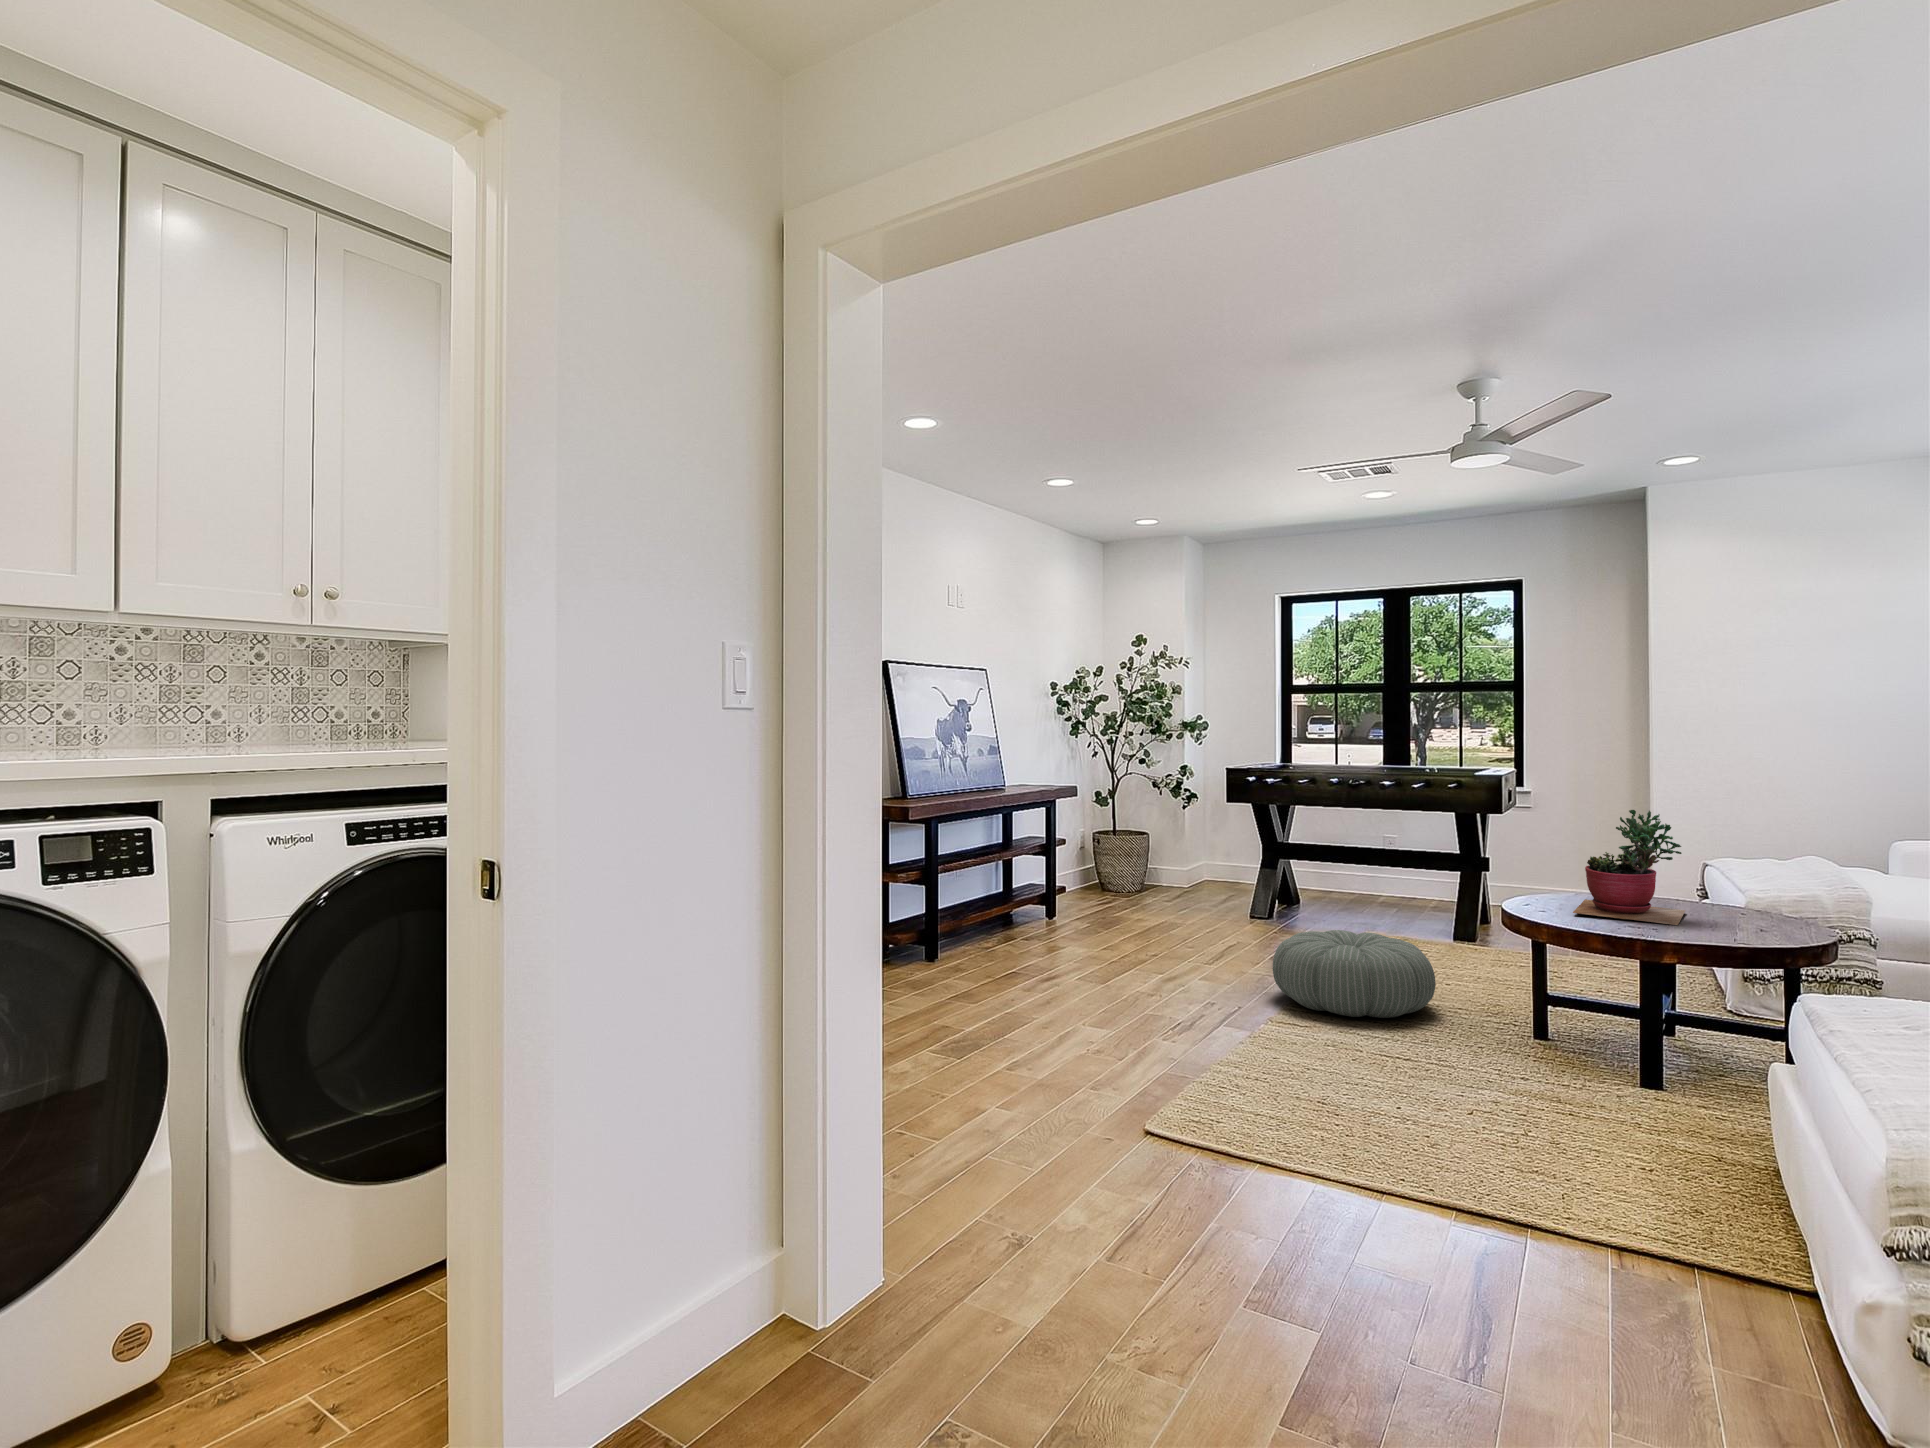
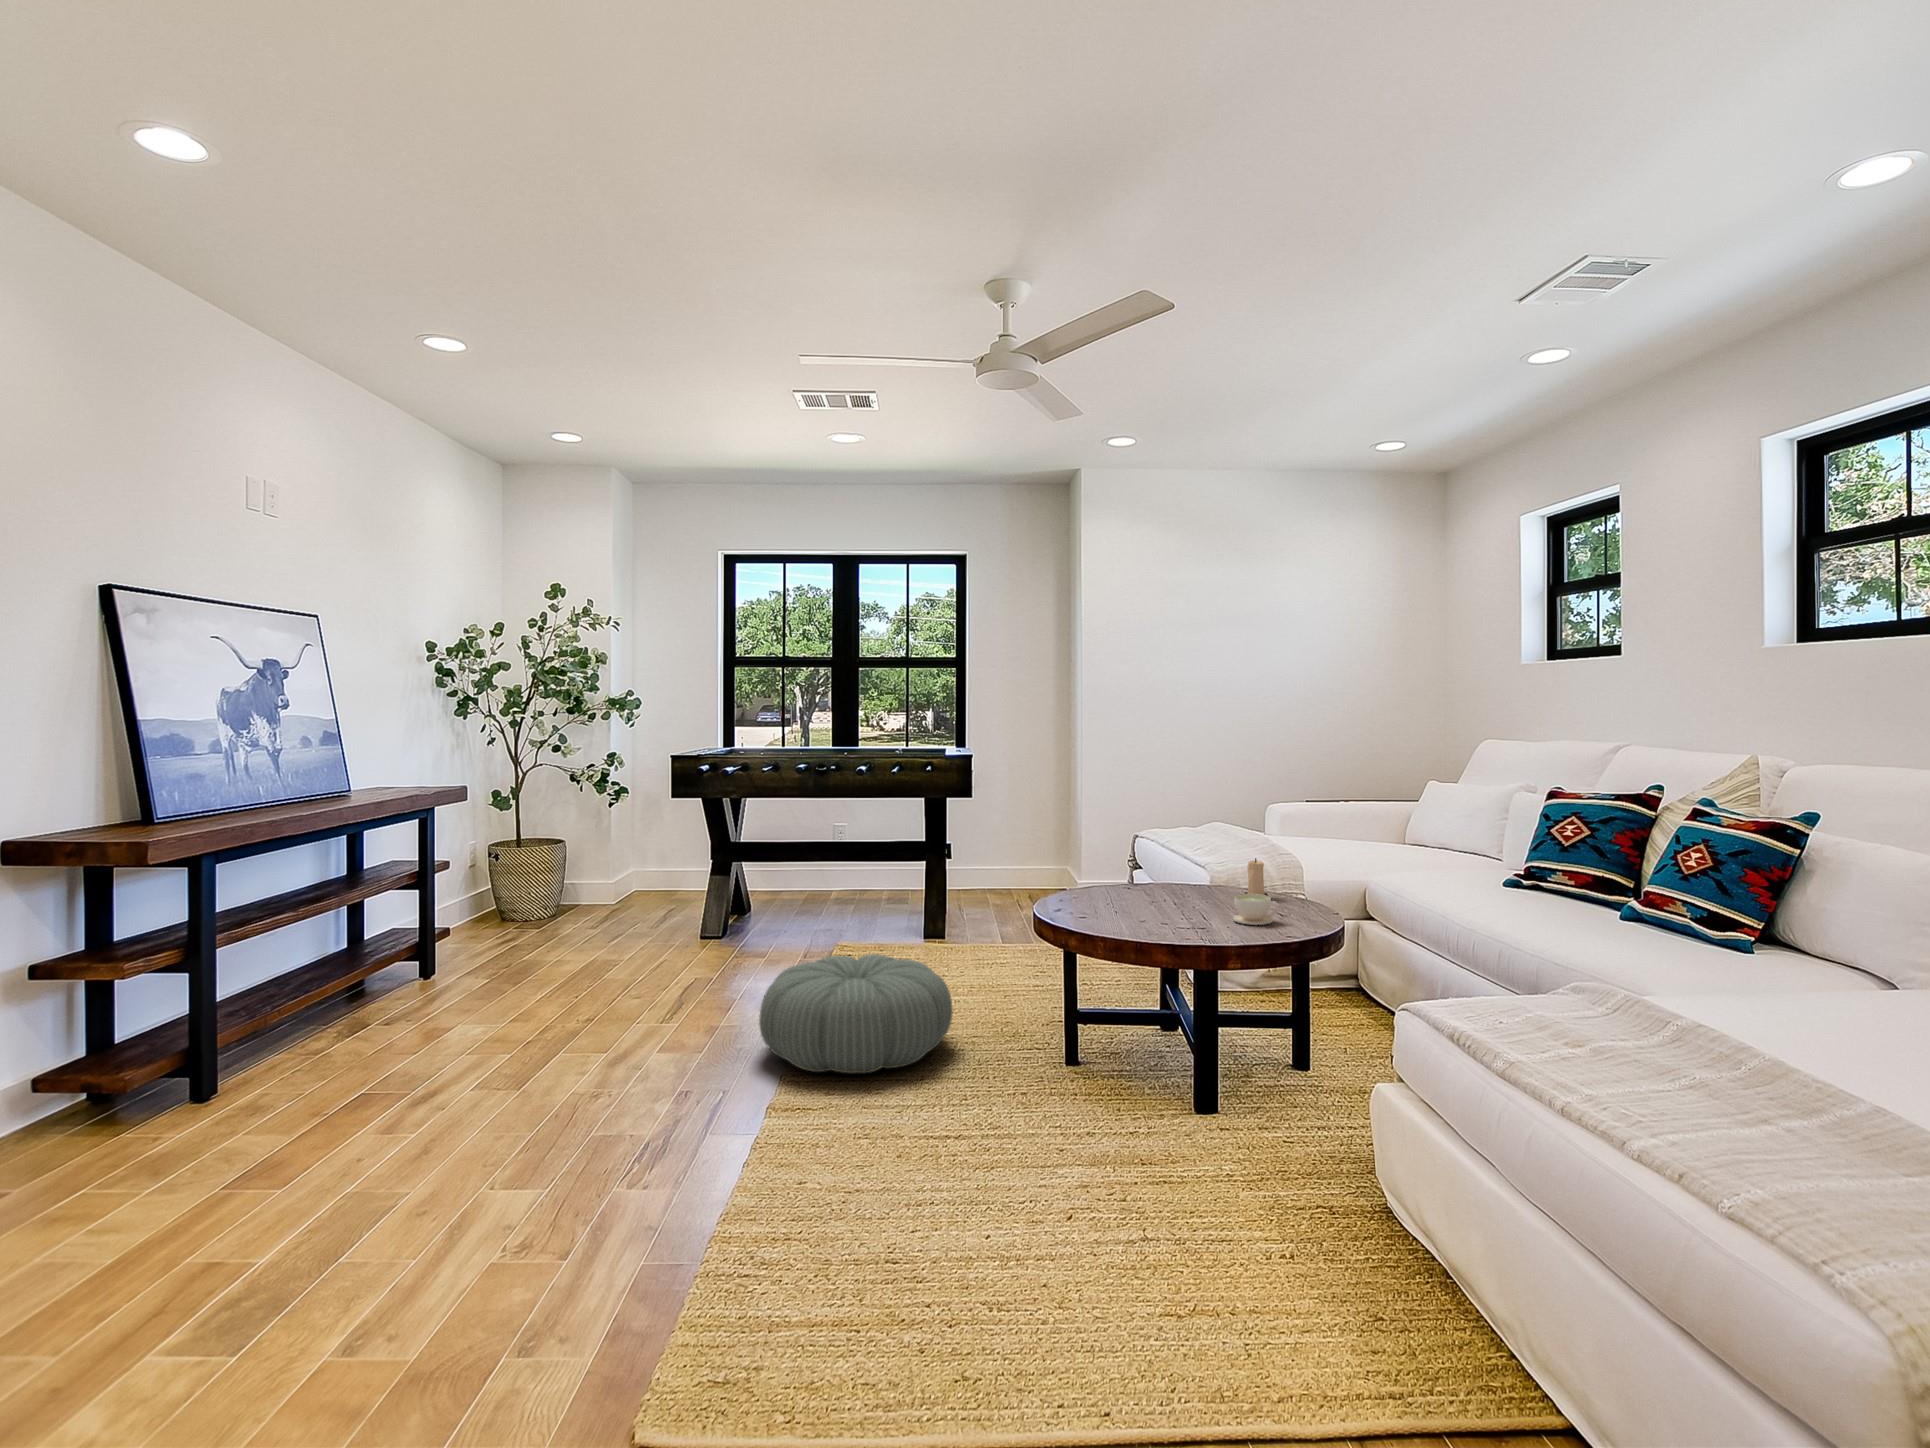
succulent plant: present [1573,810,1685,925] -> none [1114,787,1219,916]
candle: none [1727,880,1755,920] -> present [1244,858,1268,896]
coffee cup: none [1687,908,1734,935] -> present [1233,894,1278,925]

